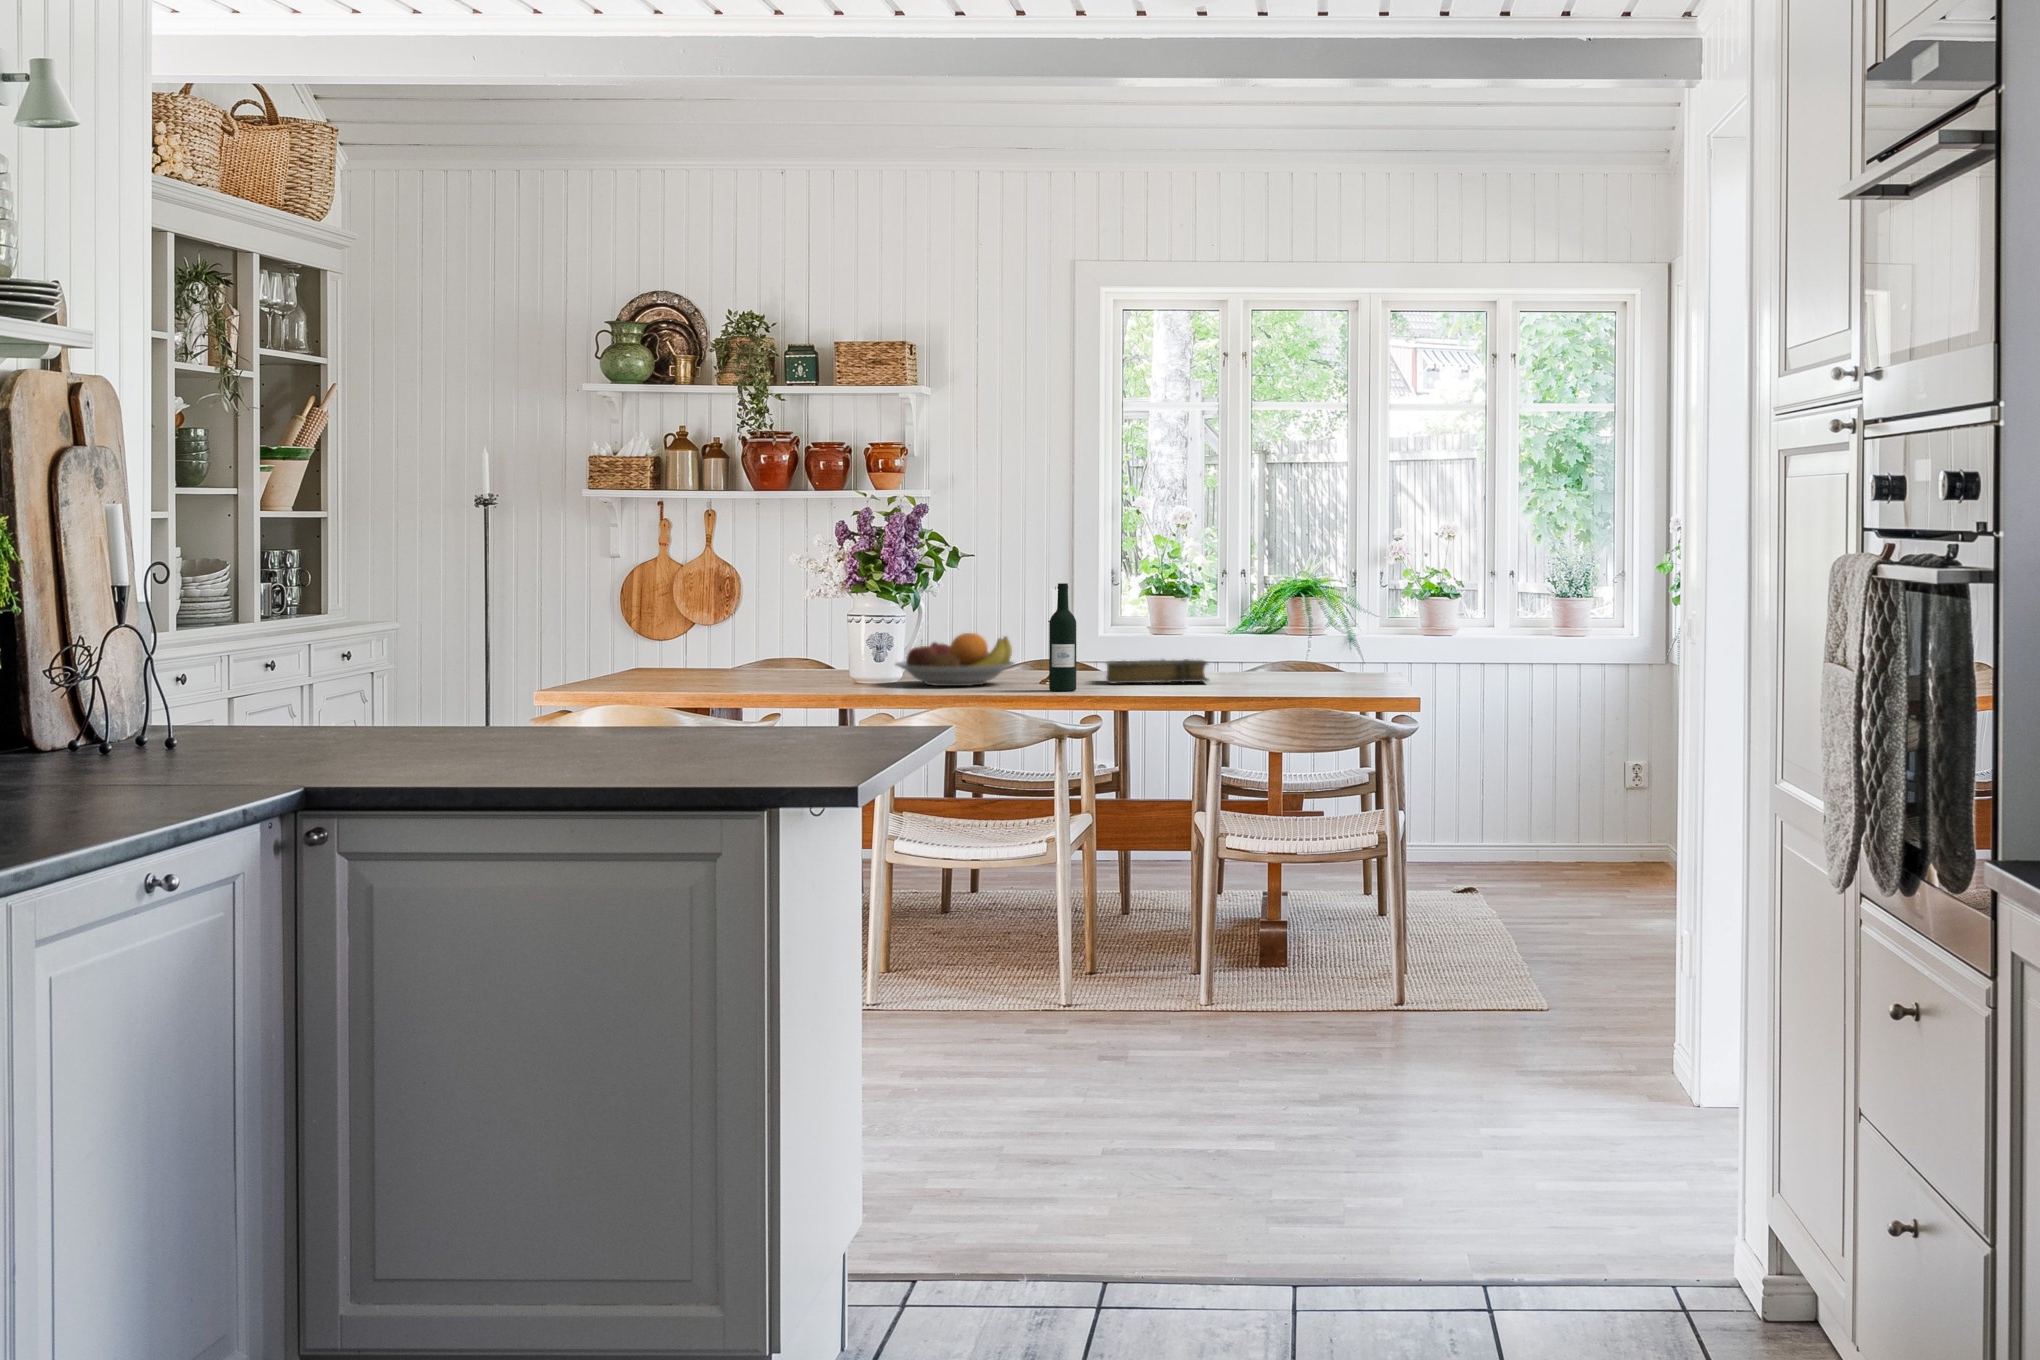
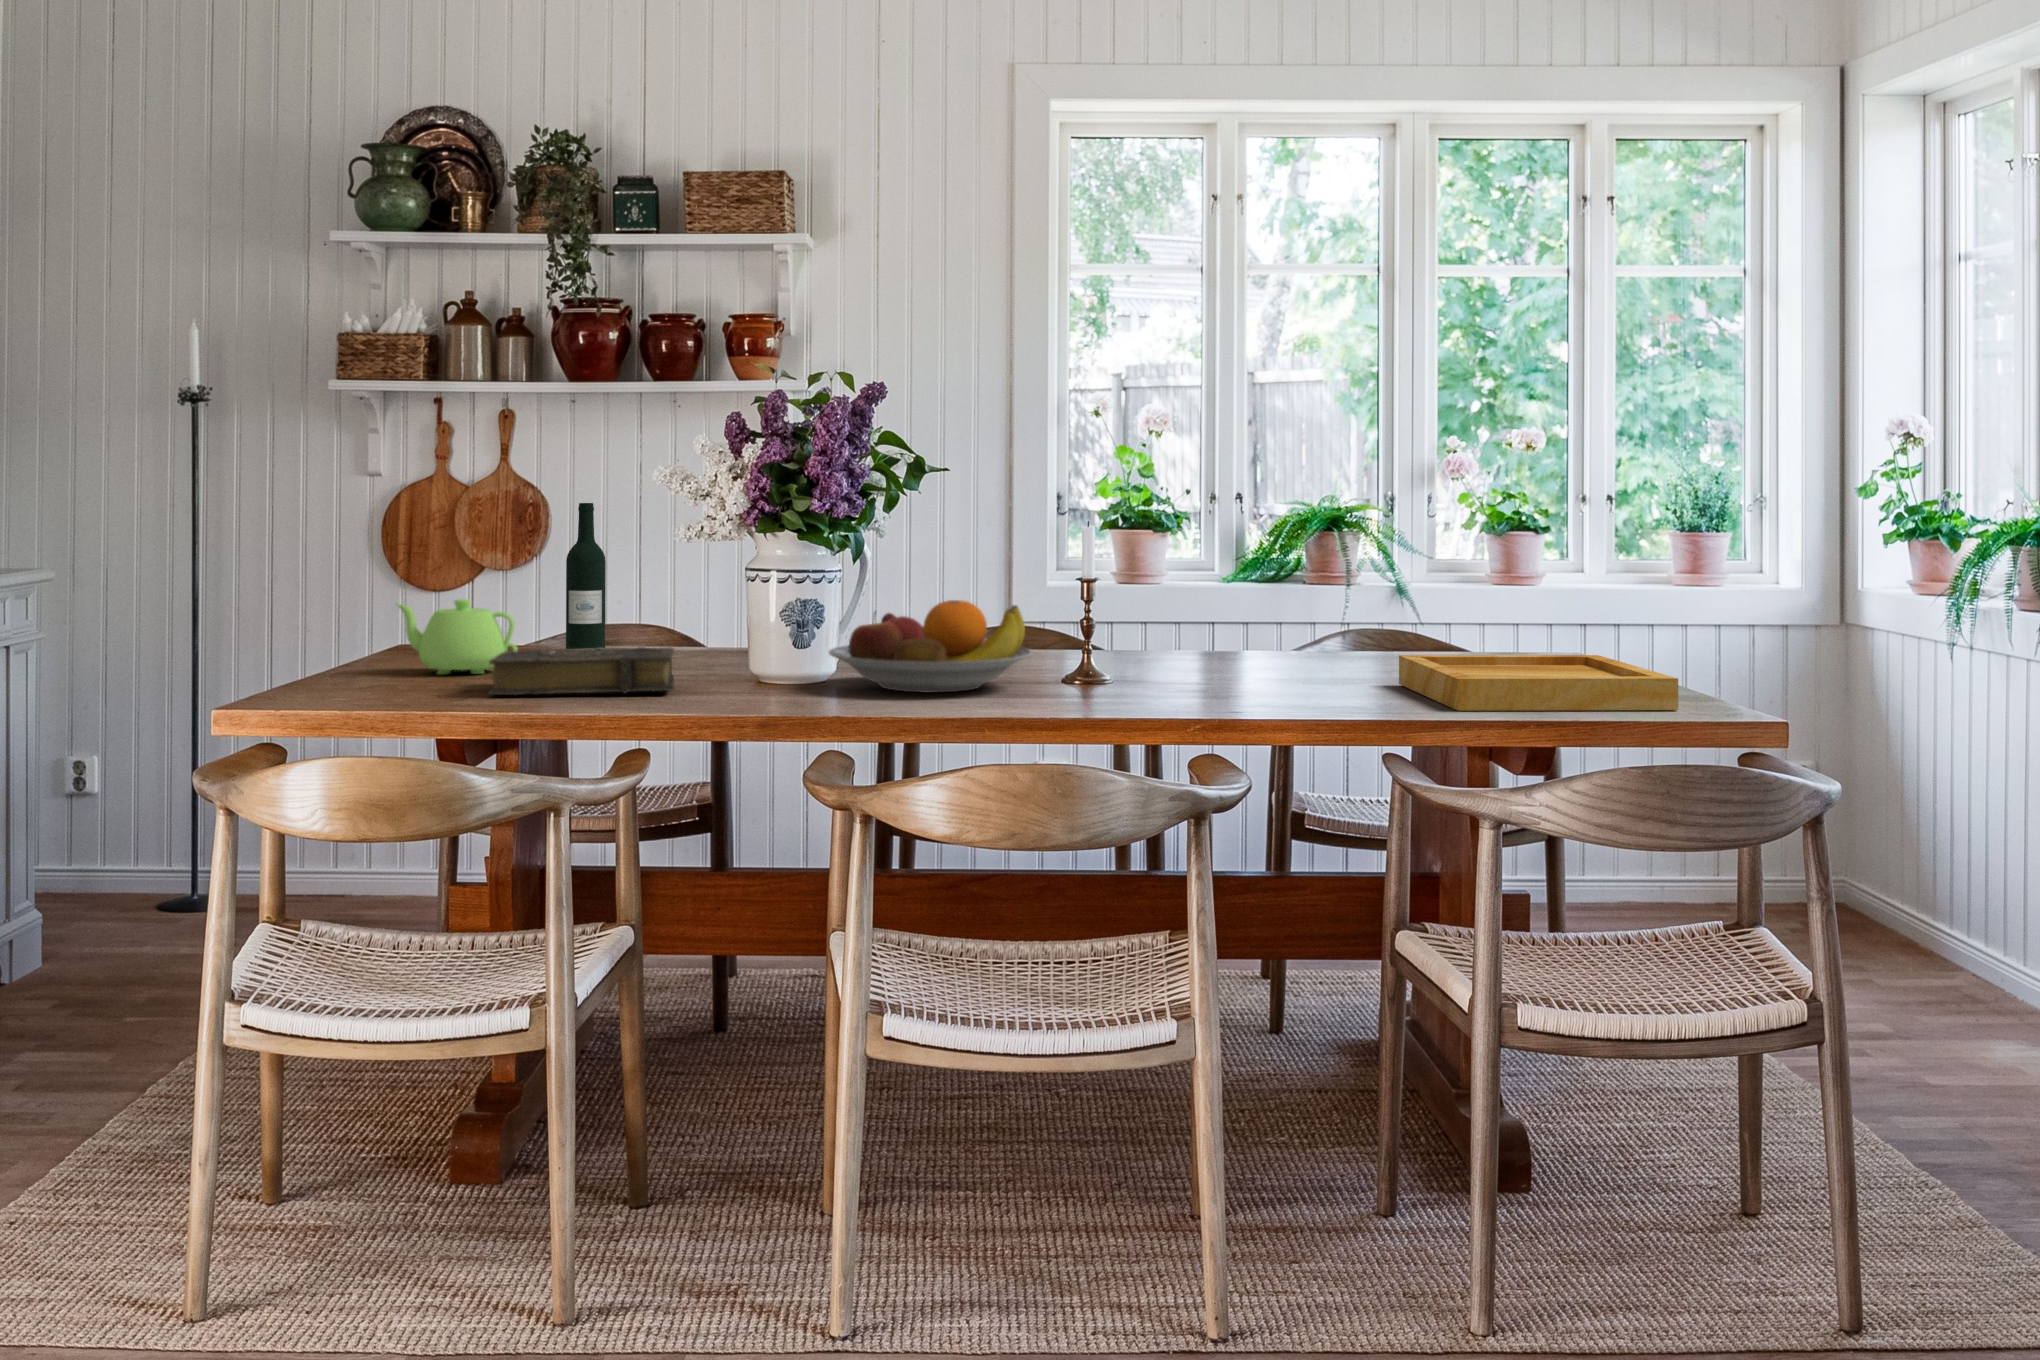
wine bottle: present [1049,583,1076,691] -> present [566,503,606,649]
teapot: none [637,635,713,680] -> present [396,599,517,674]
book: present [1106,659,1209,684] -> present [489,647,674,695]
tray: none [1236,666,1365,692] -> present [1399,655,1678,711]

